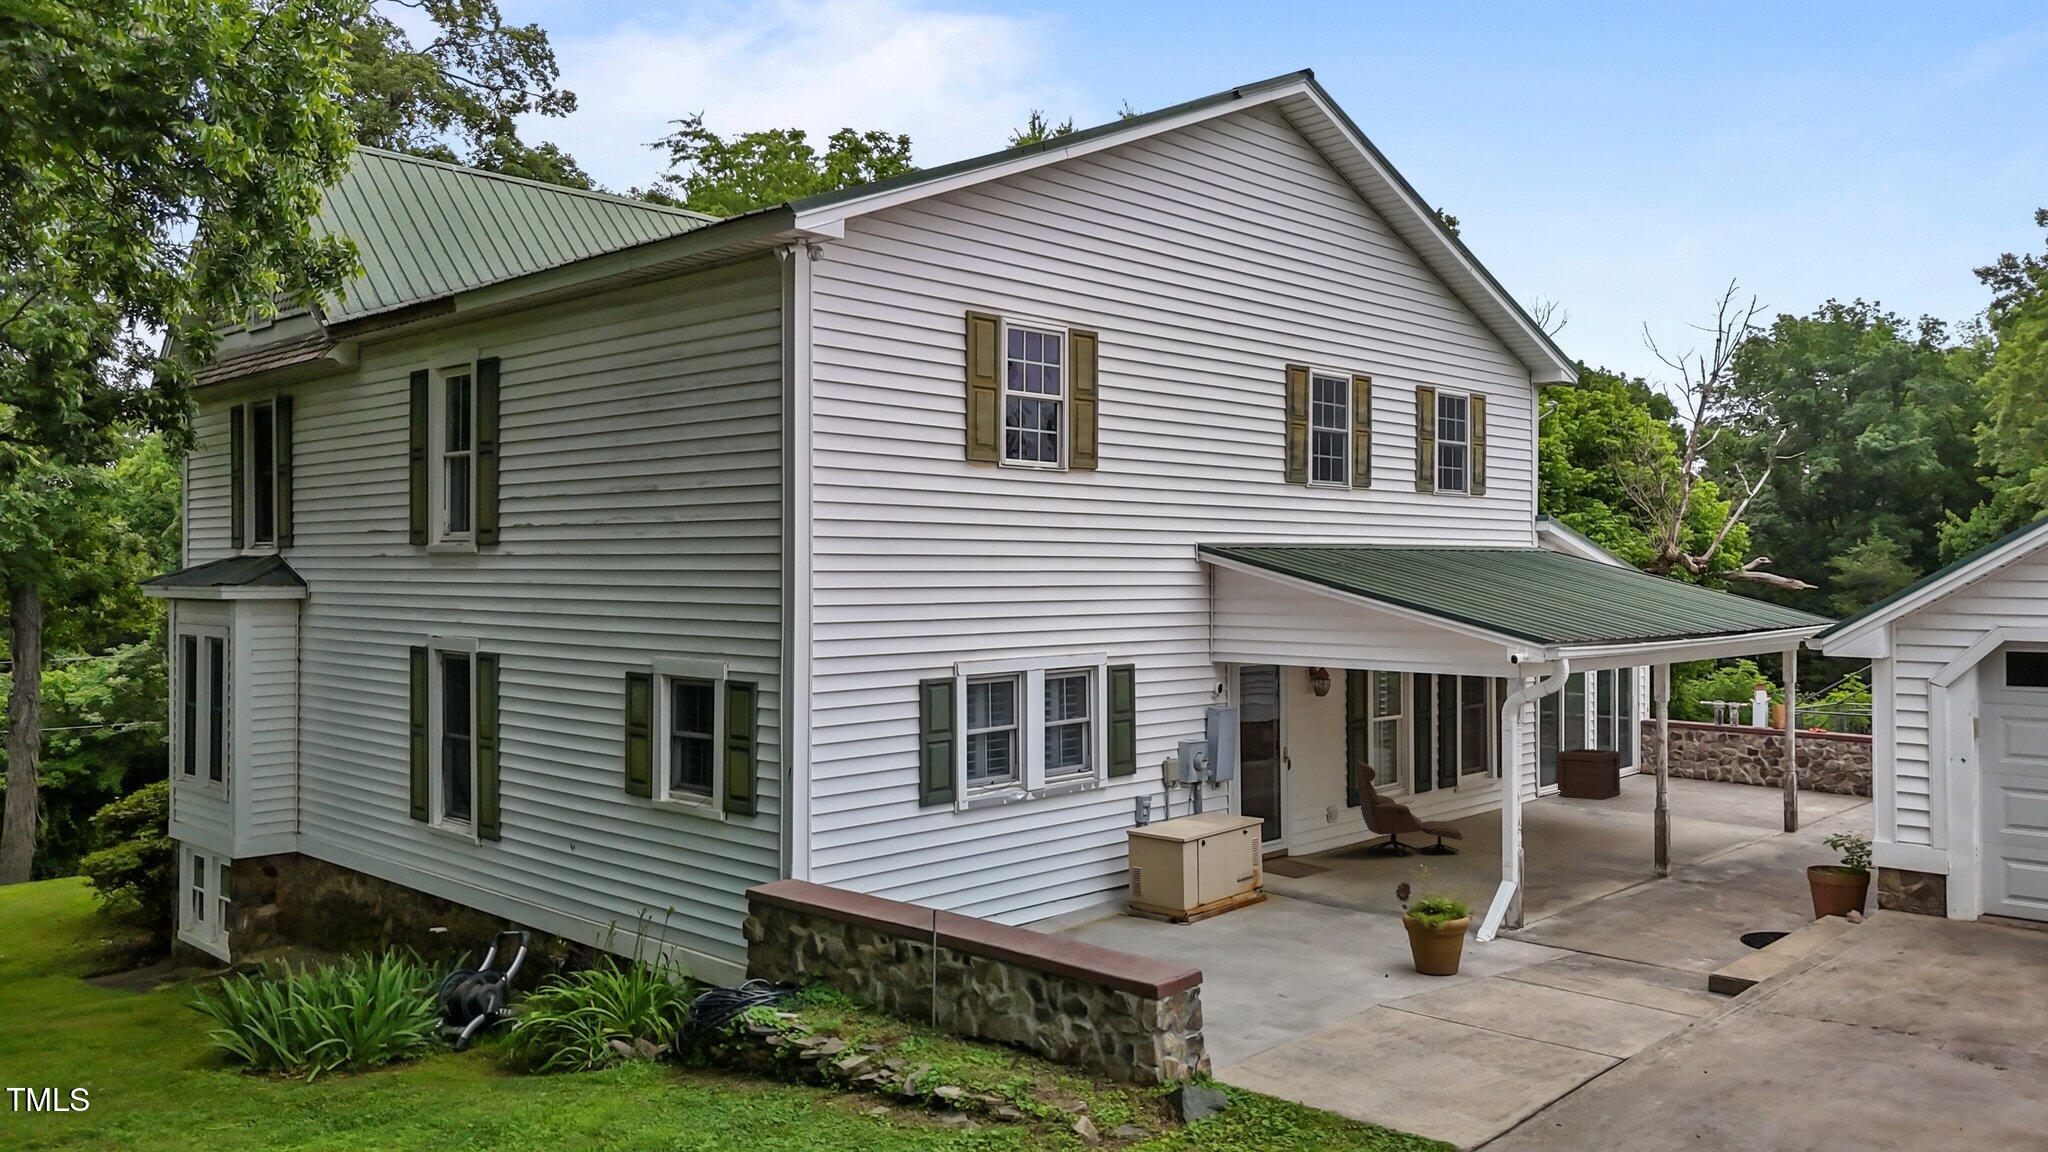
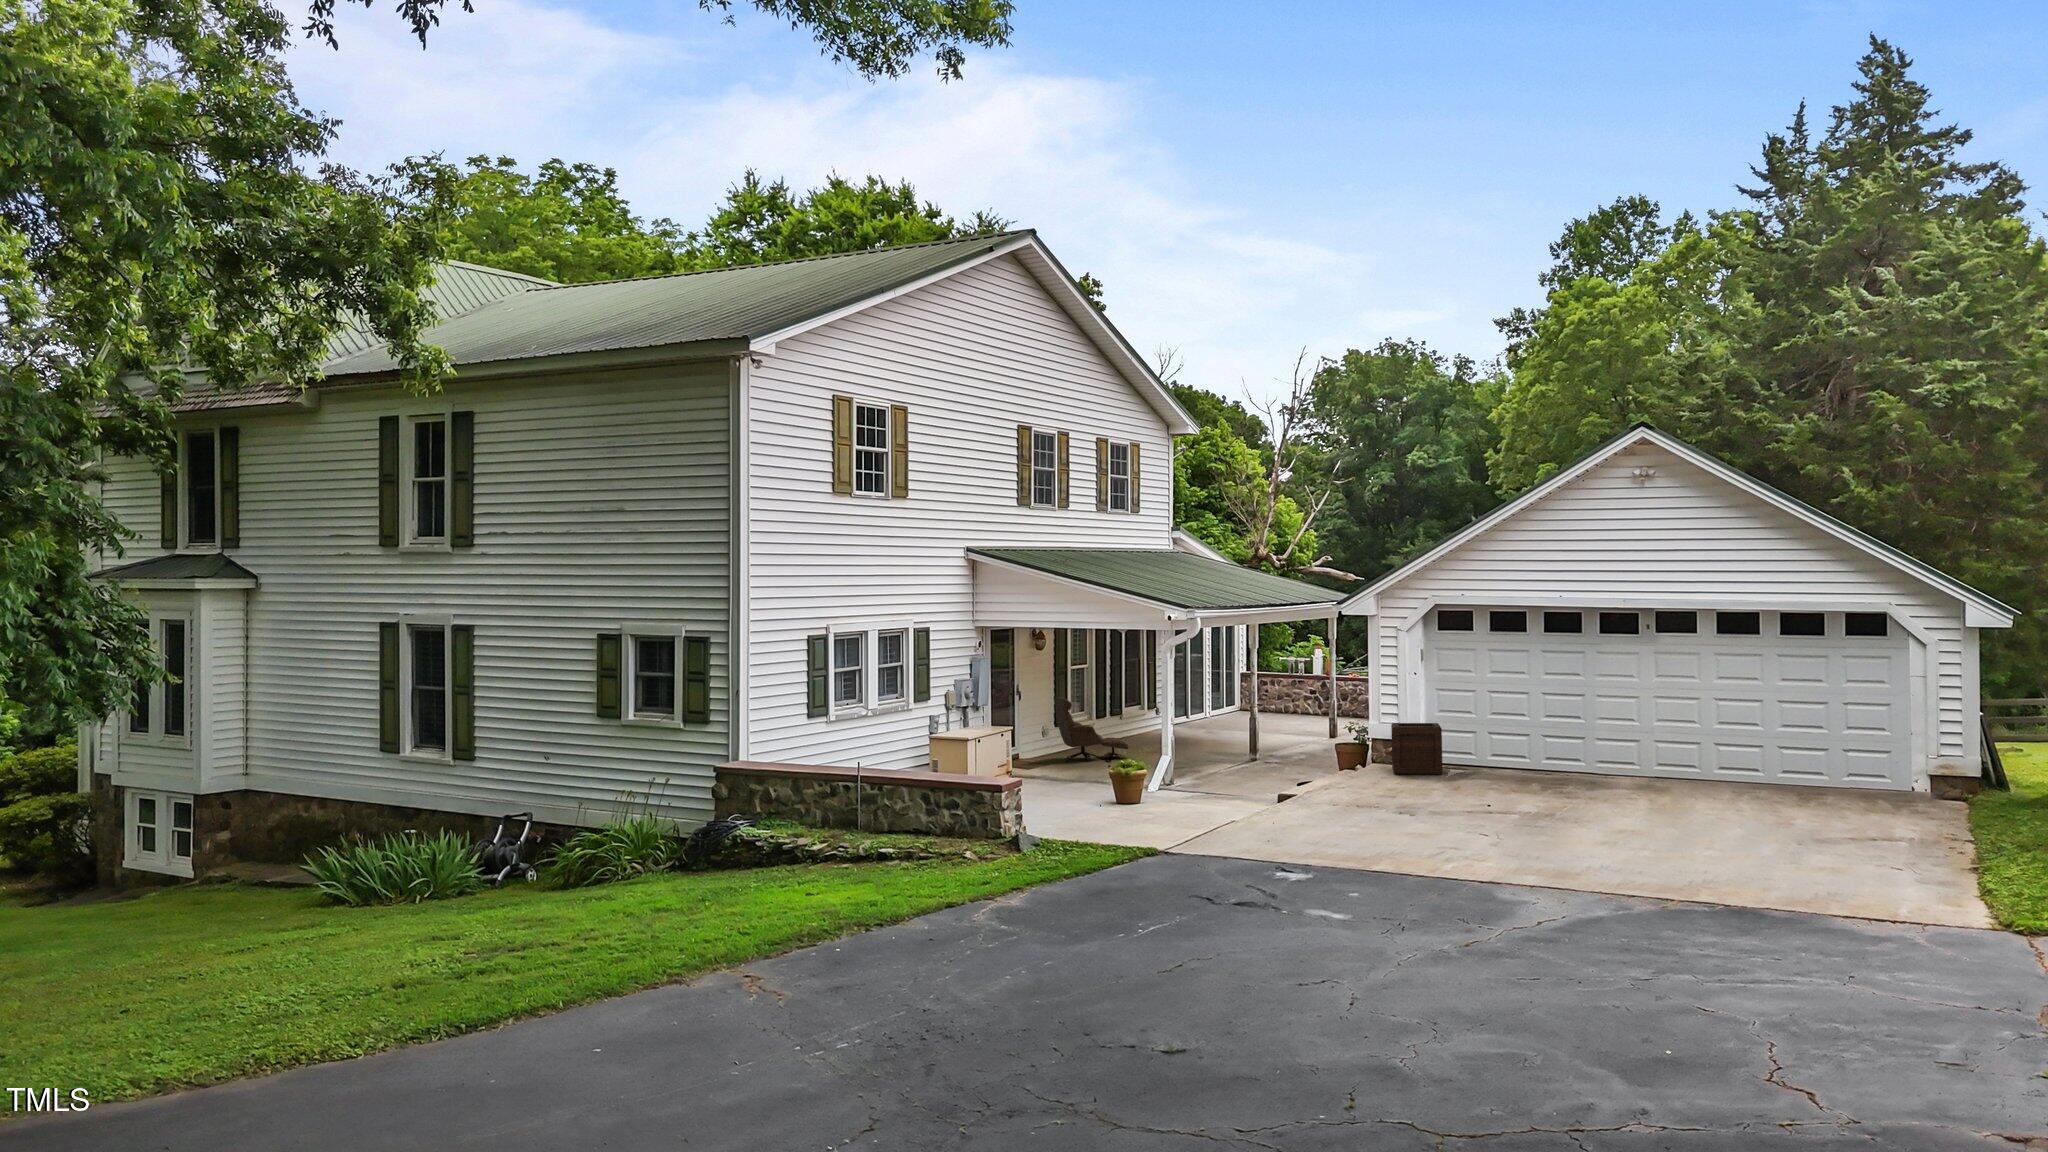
wooden crate: present [1557,749,1620,800] -> present [1391,723,1443,775]

